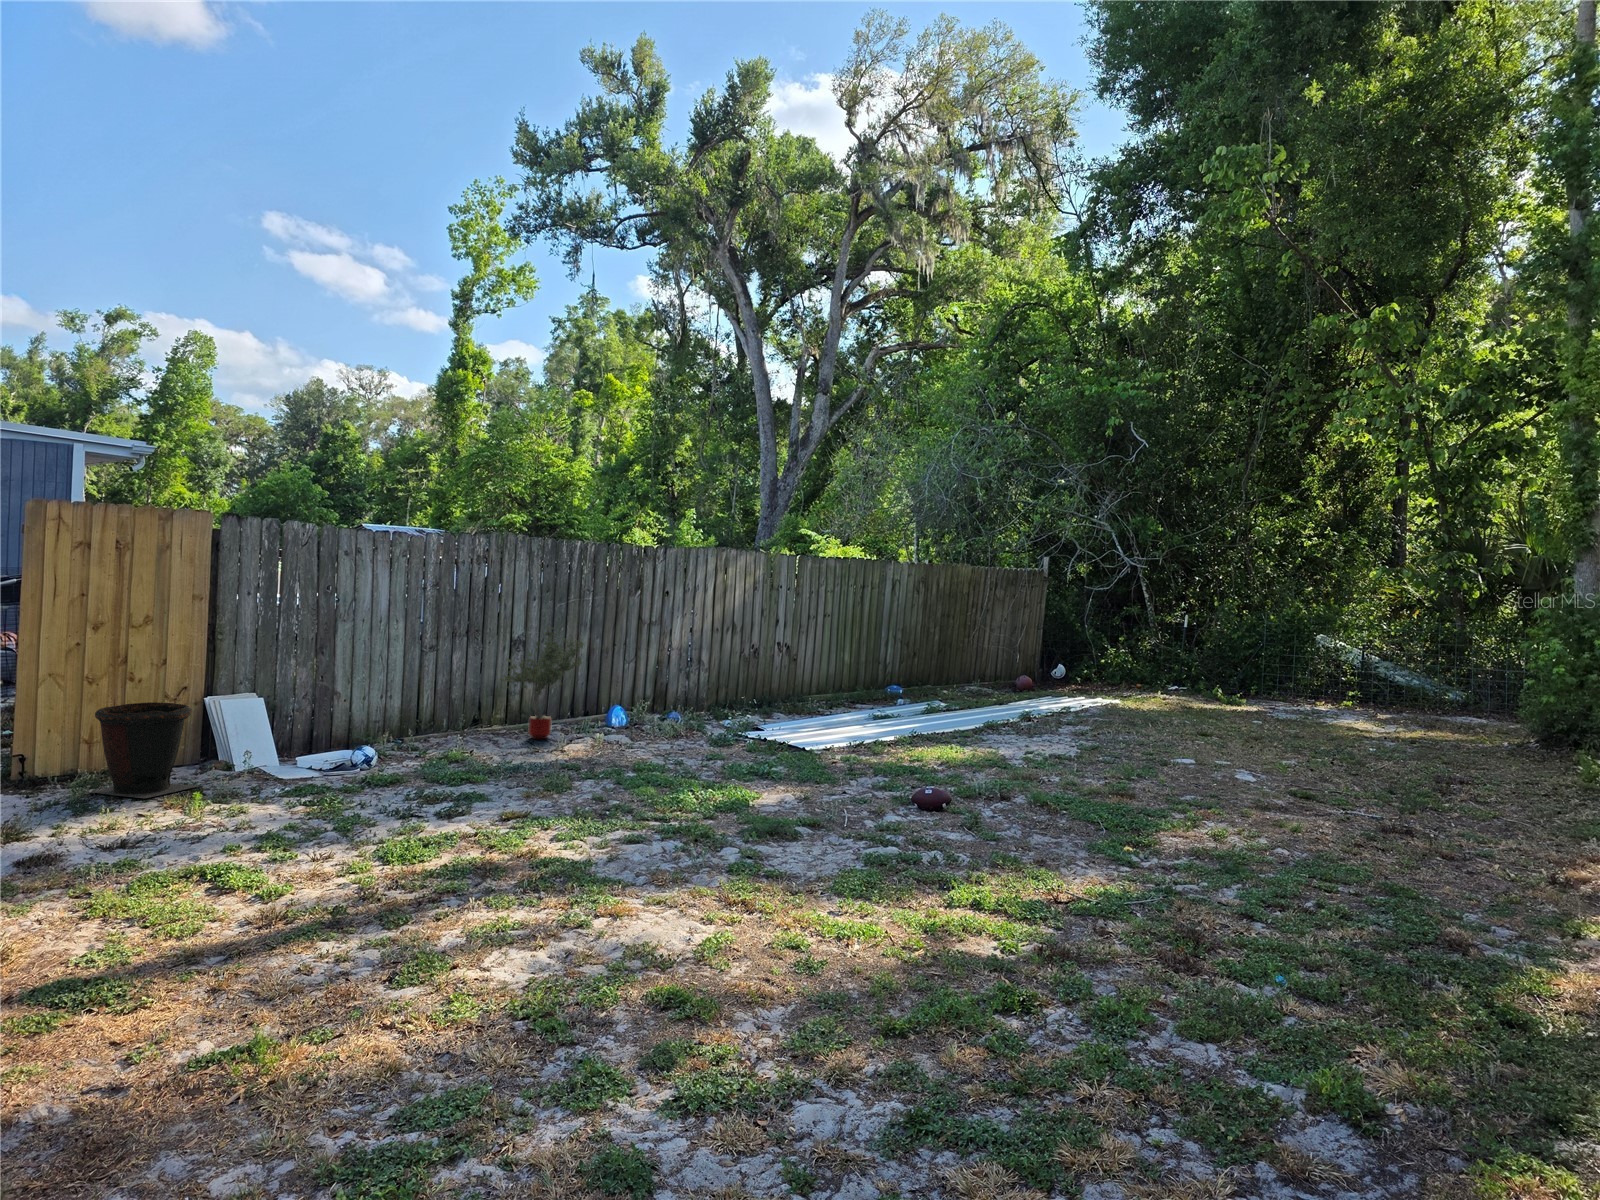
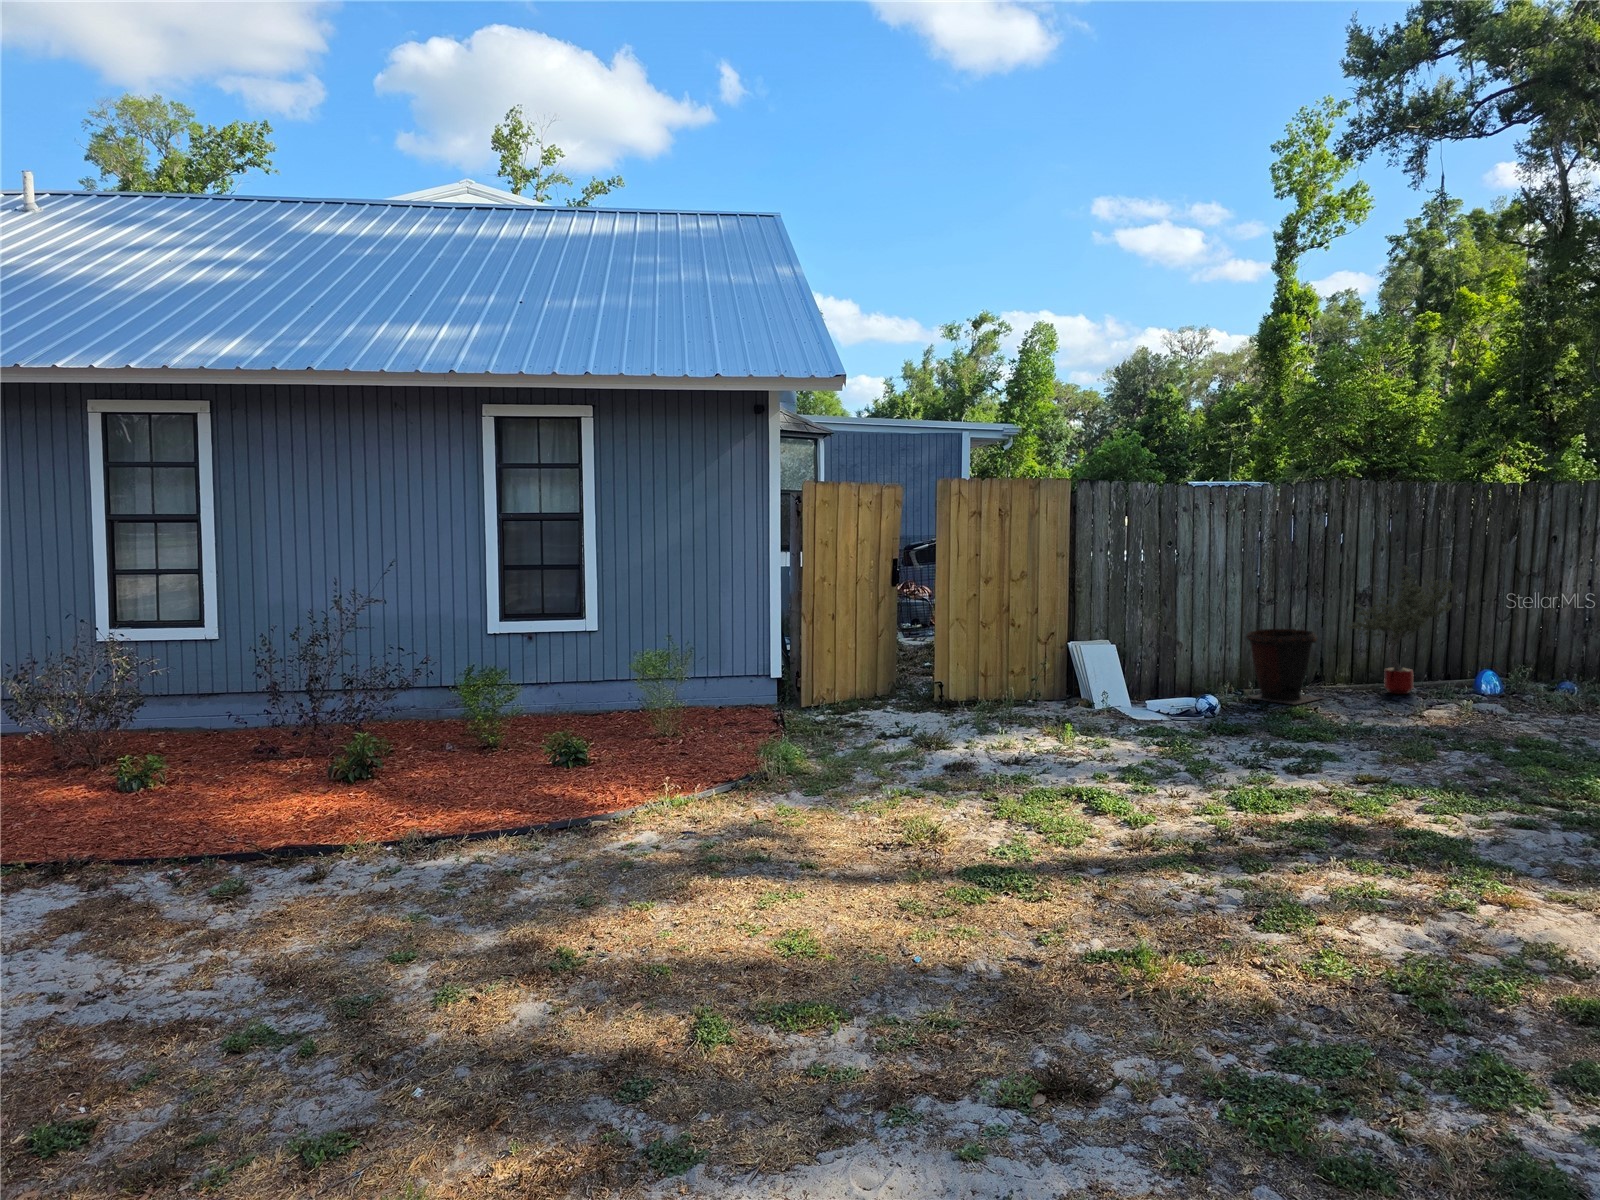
bucket: present [94,702,198,798] -> present [1246,629,1321,705]

